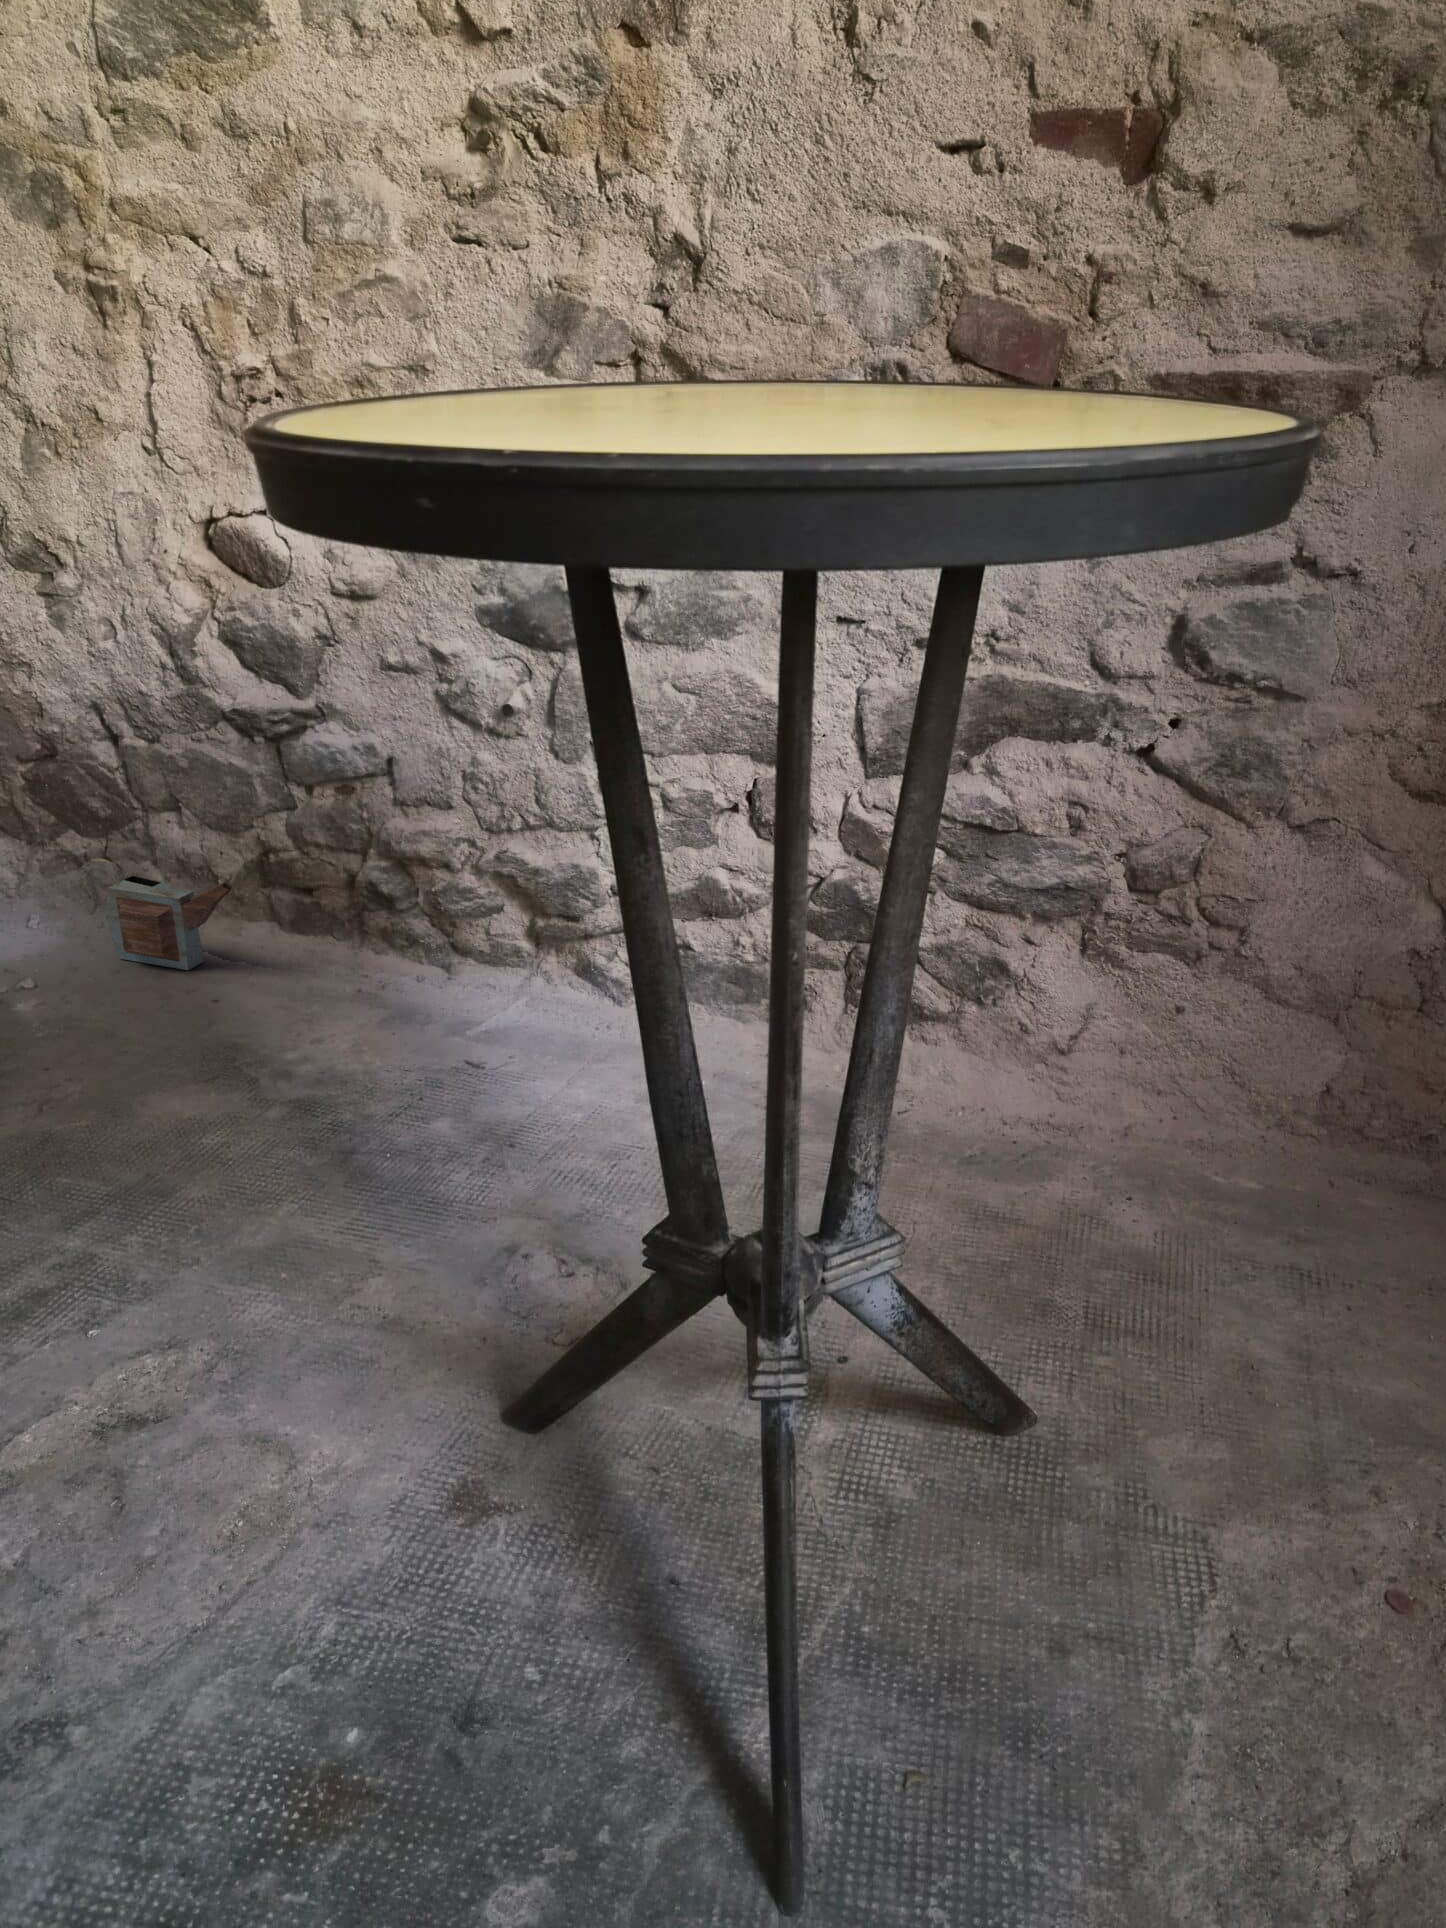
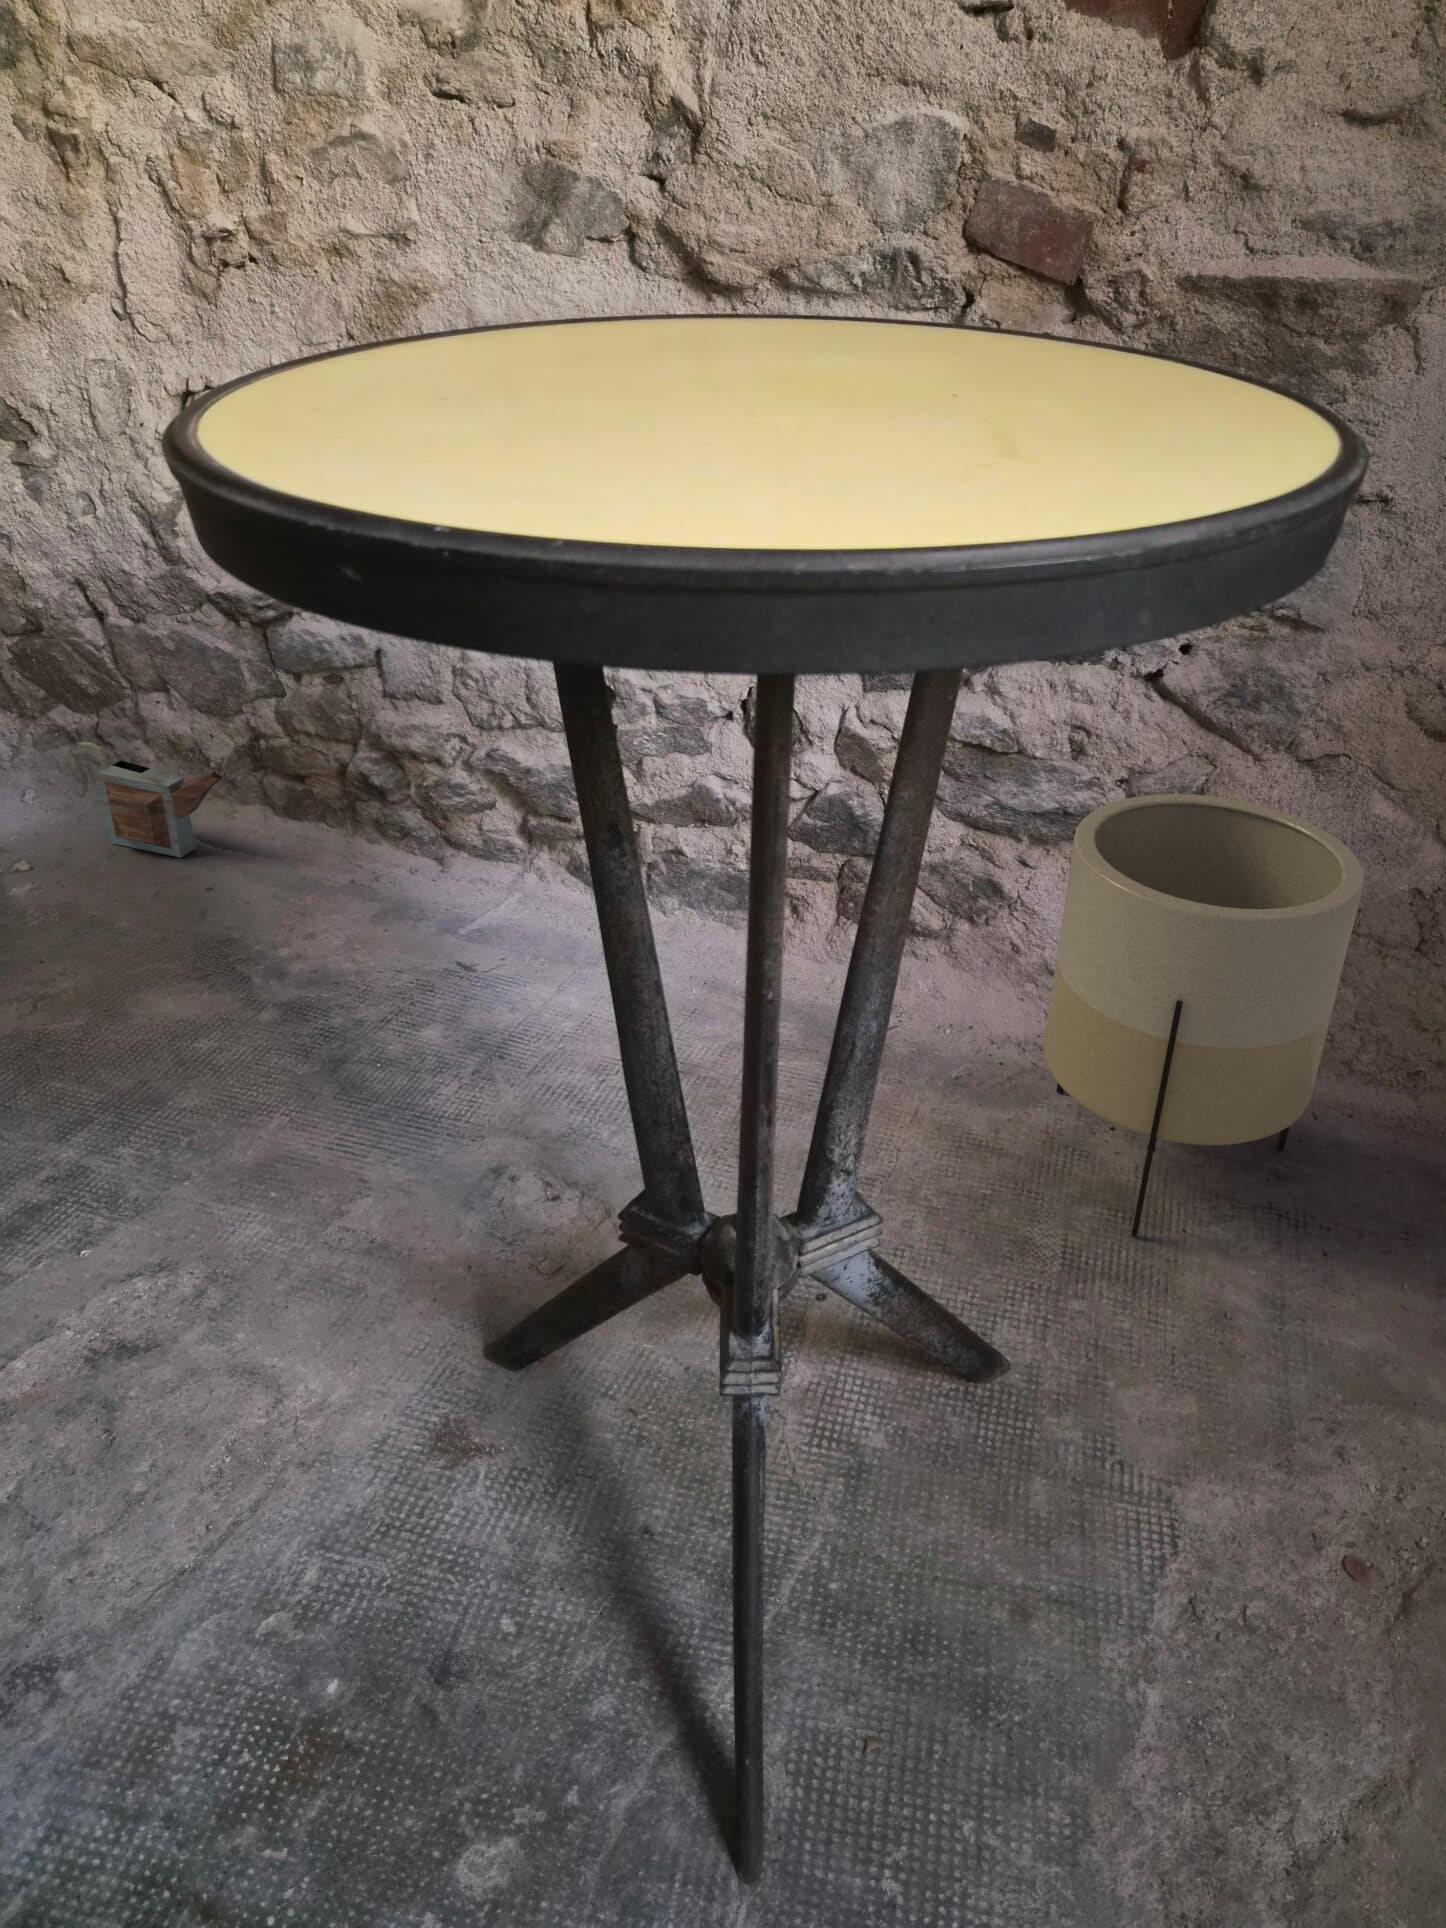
planter: none [1052,859,1359,1295] -> present [1043,794,1364,1237]

